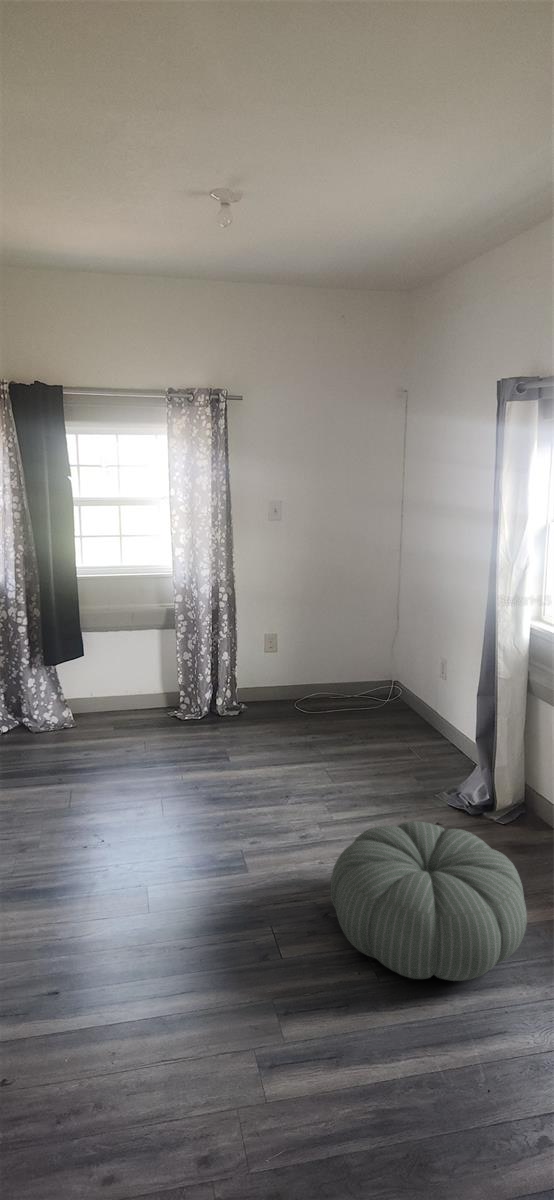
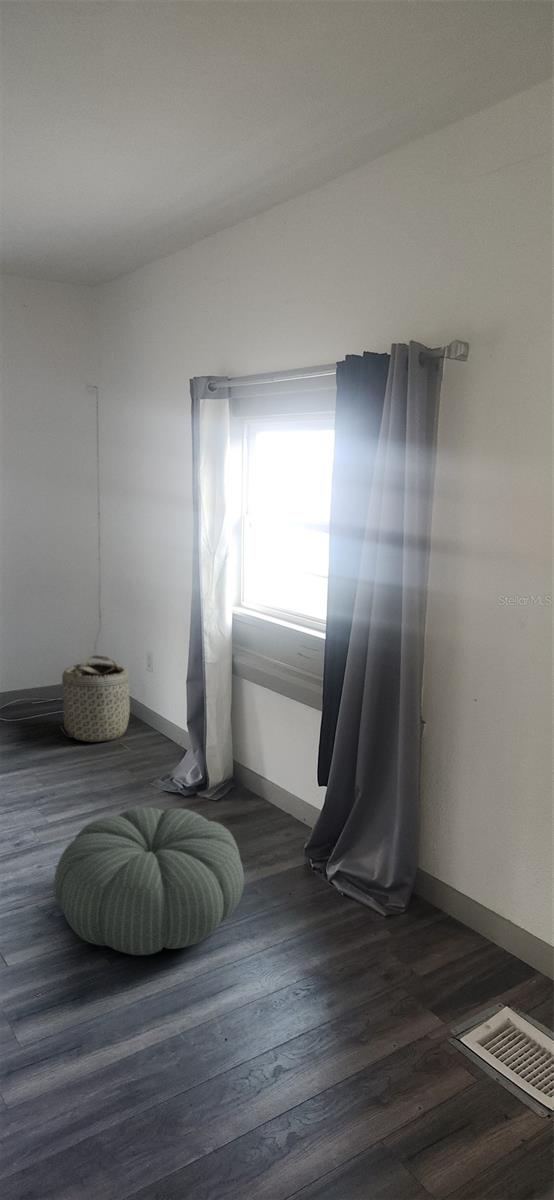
basket: none [353,659,431,744] -> present [62,655,130,742]

